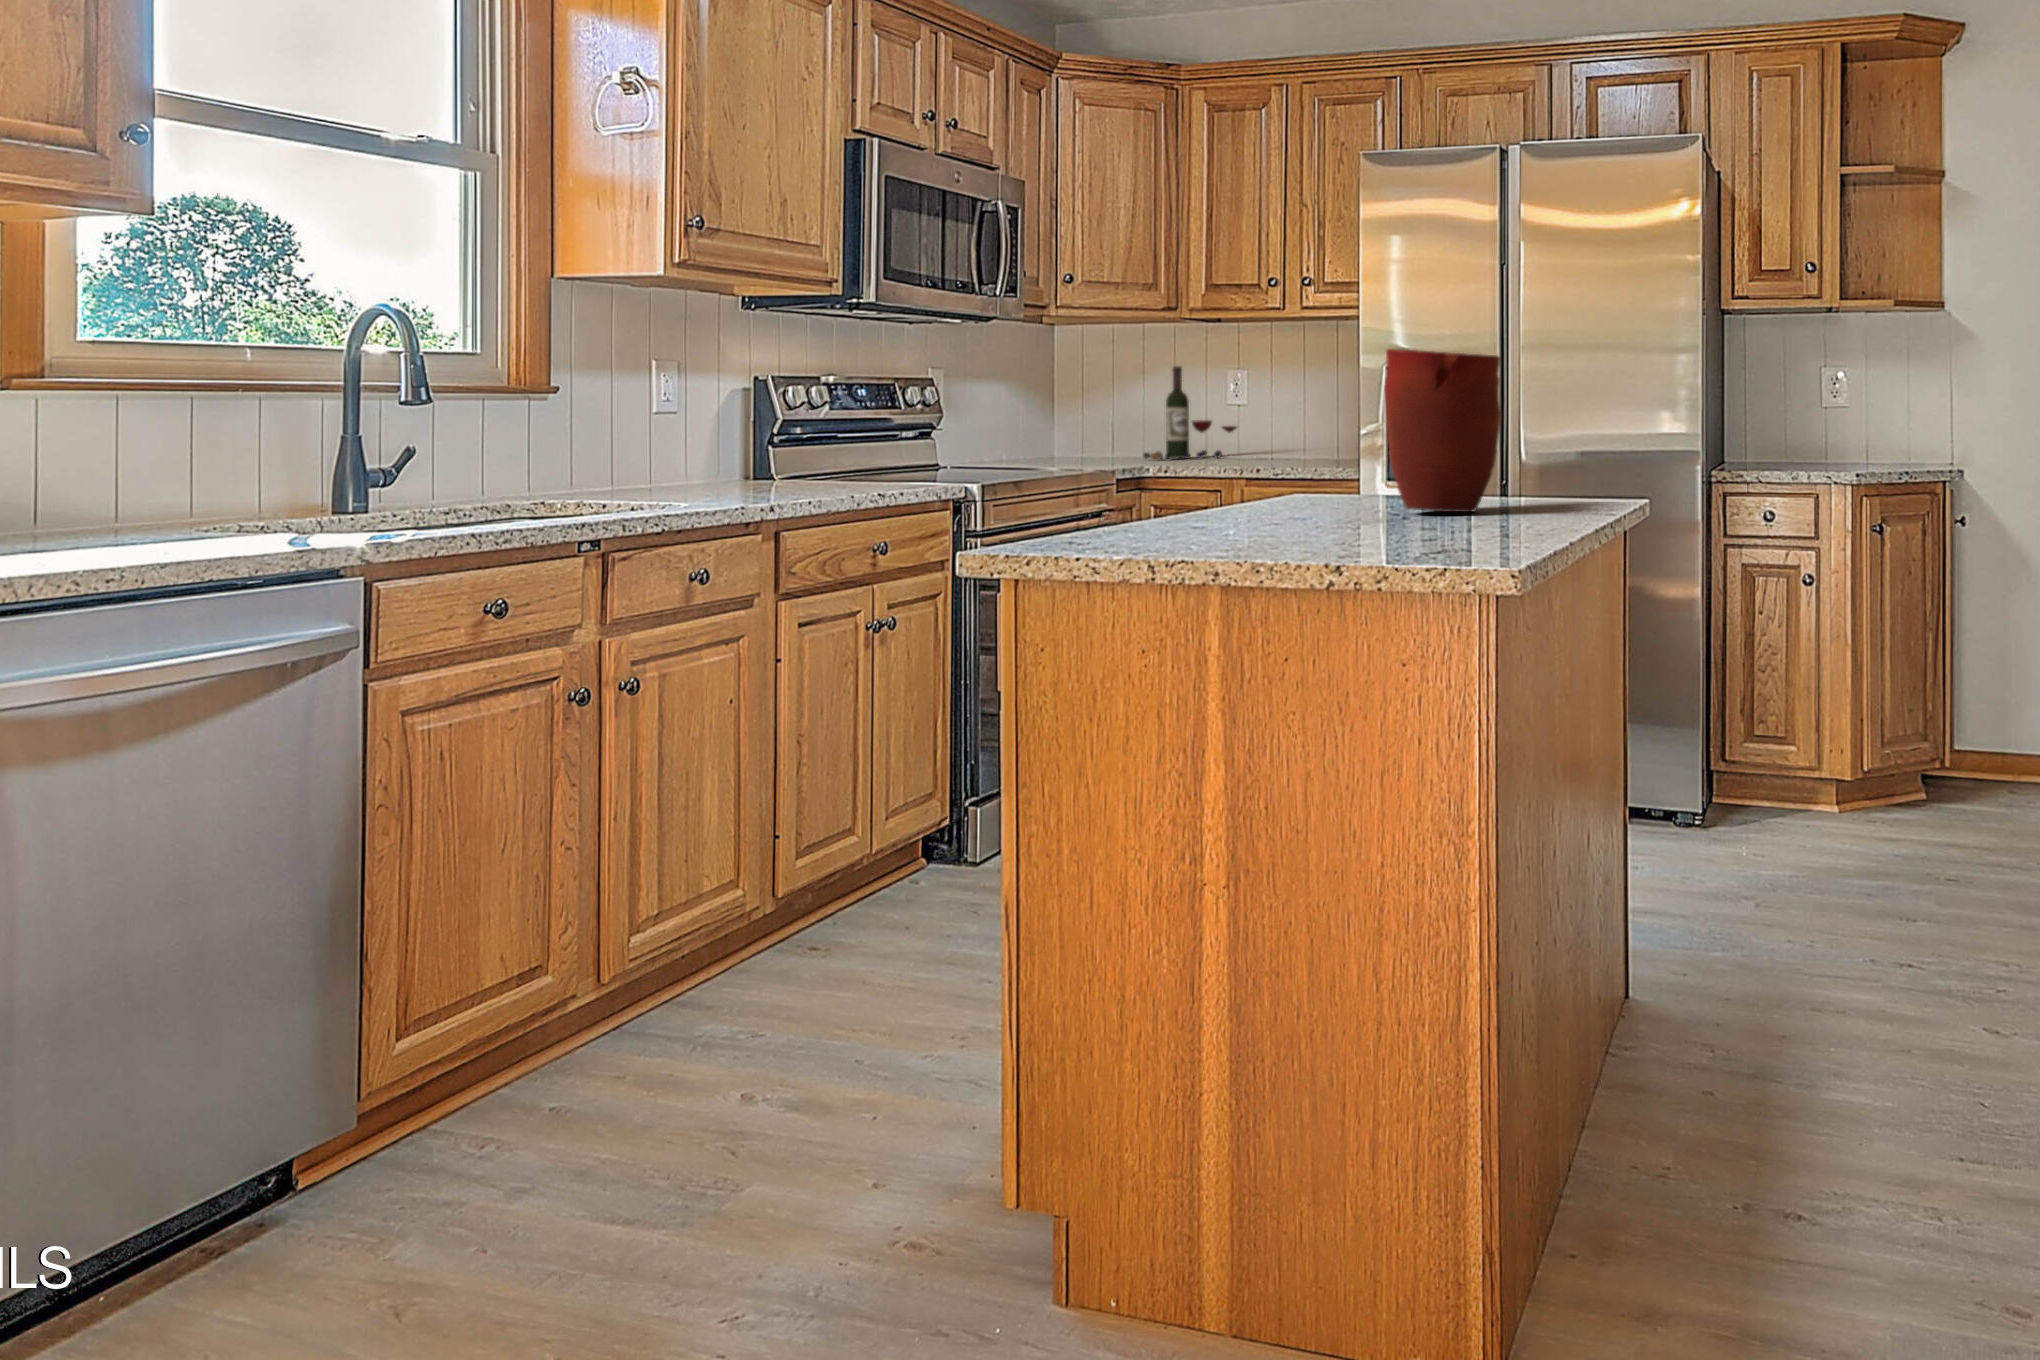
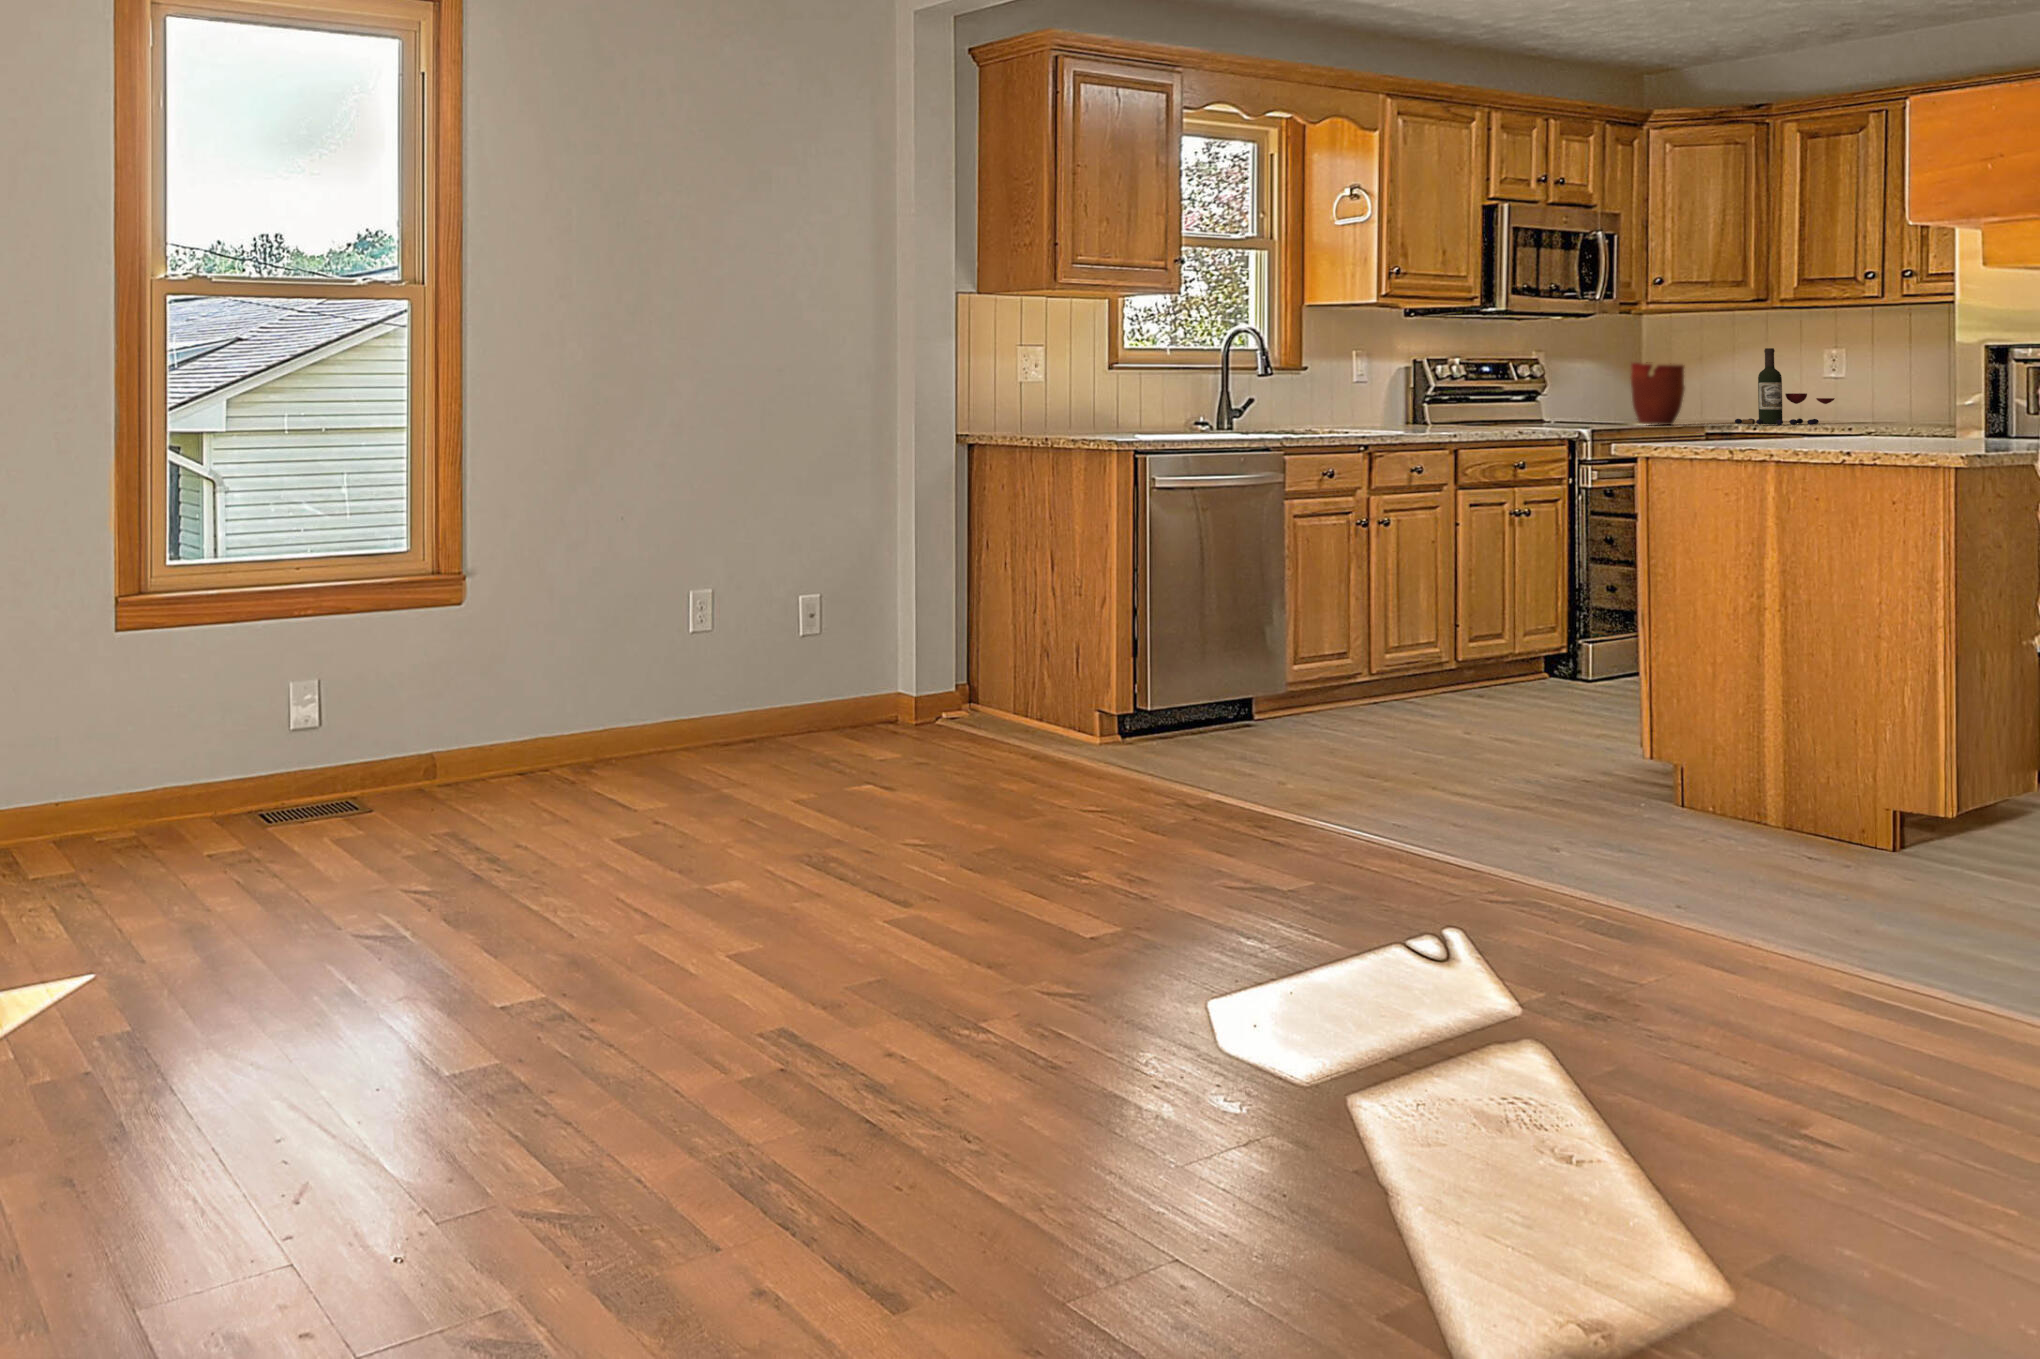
vase: present [1384,349,1502,512] -> present [1631,362,1685,425]

